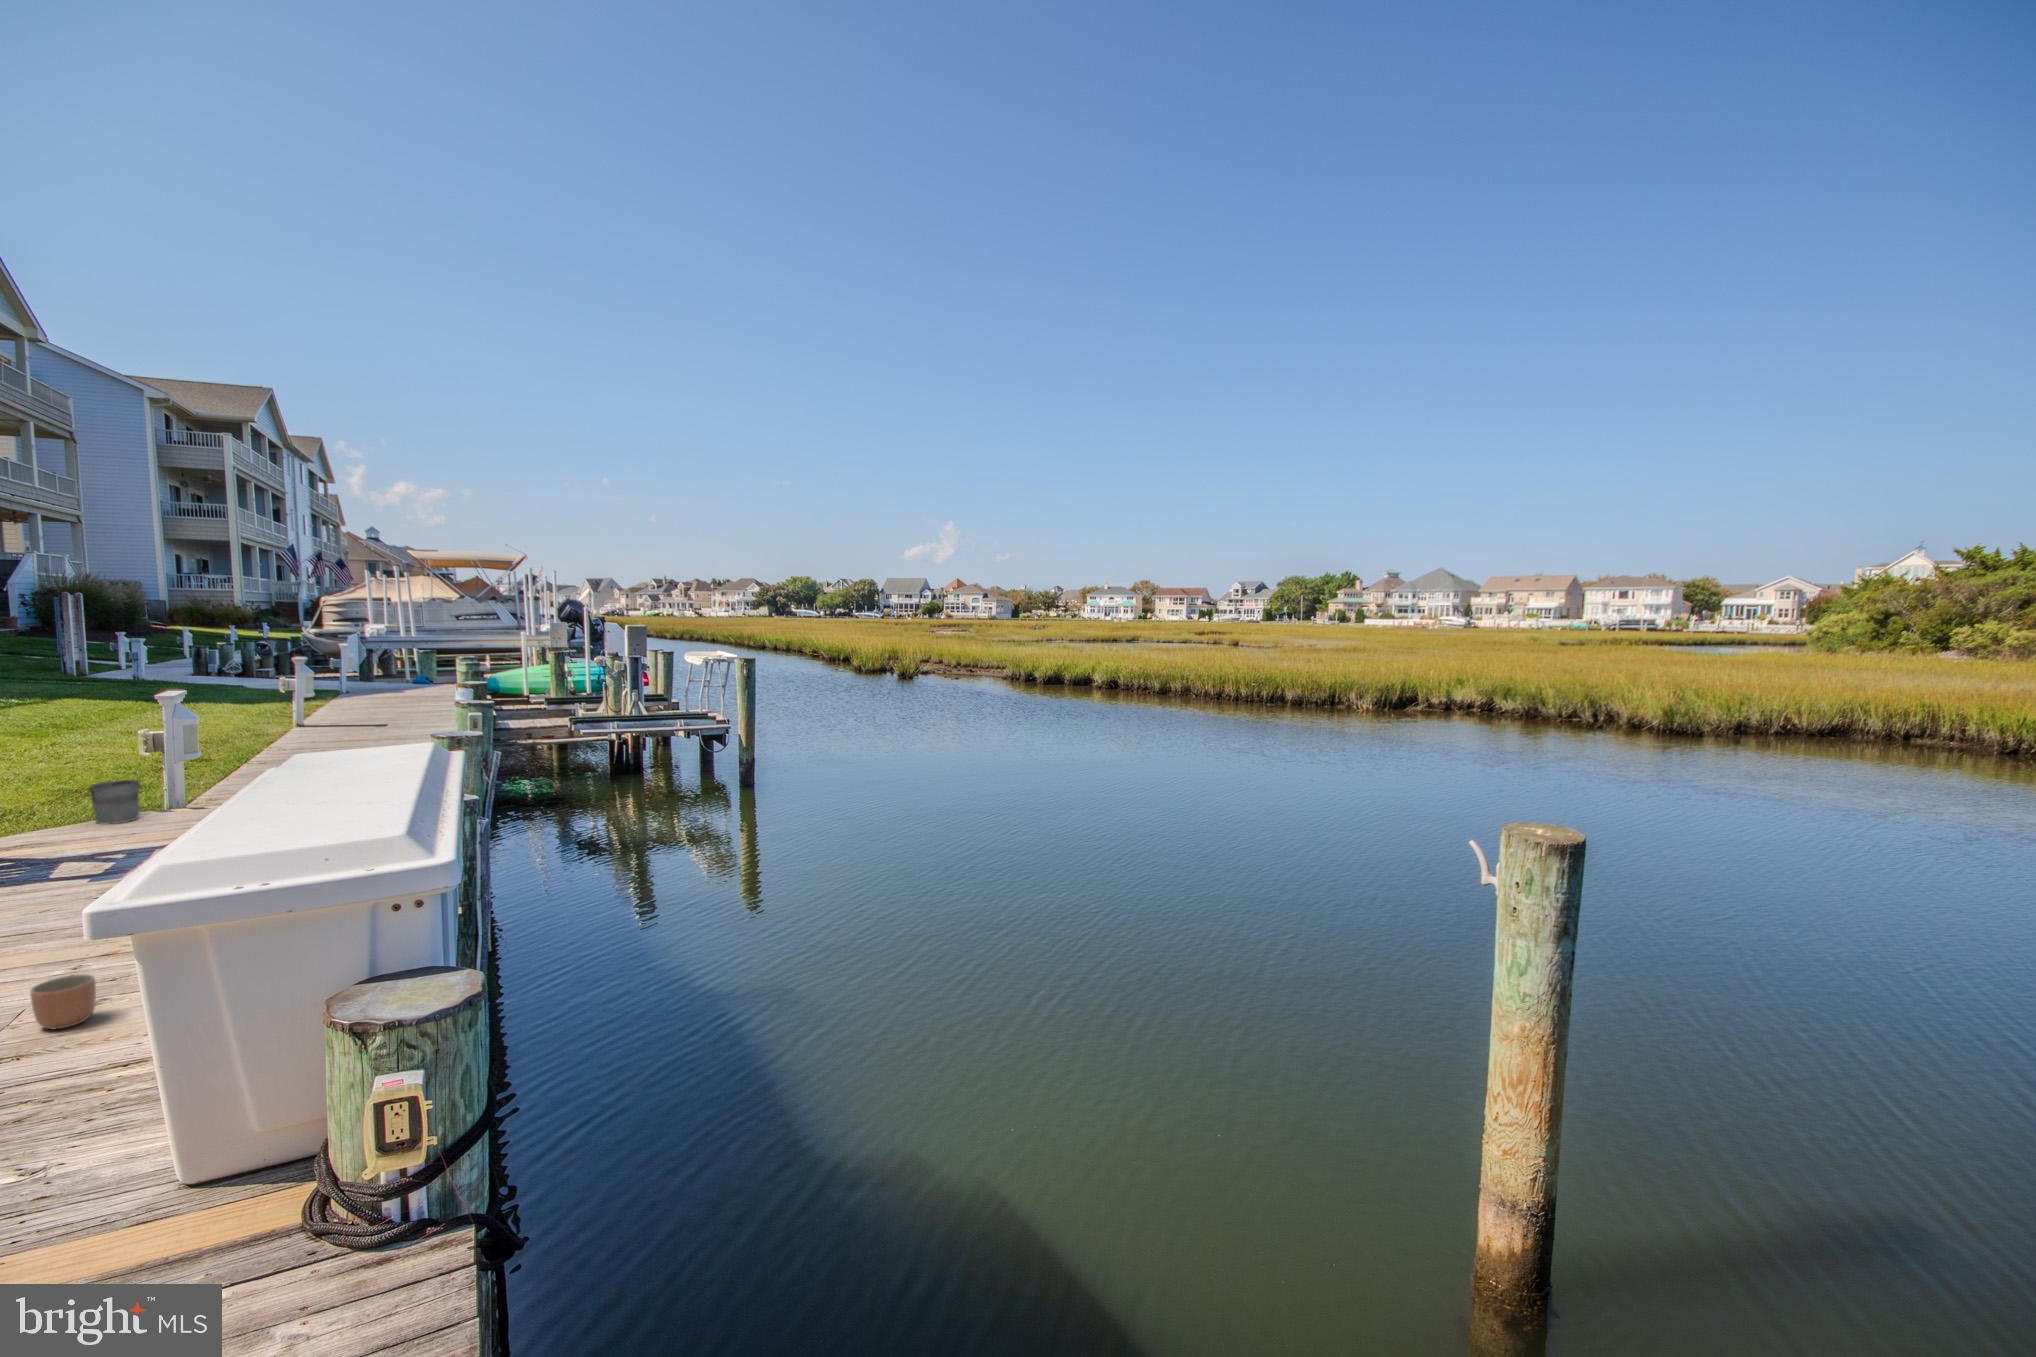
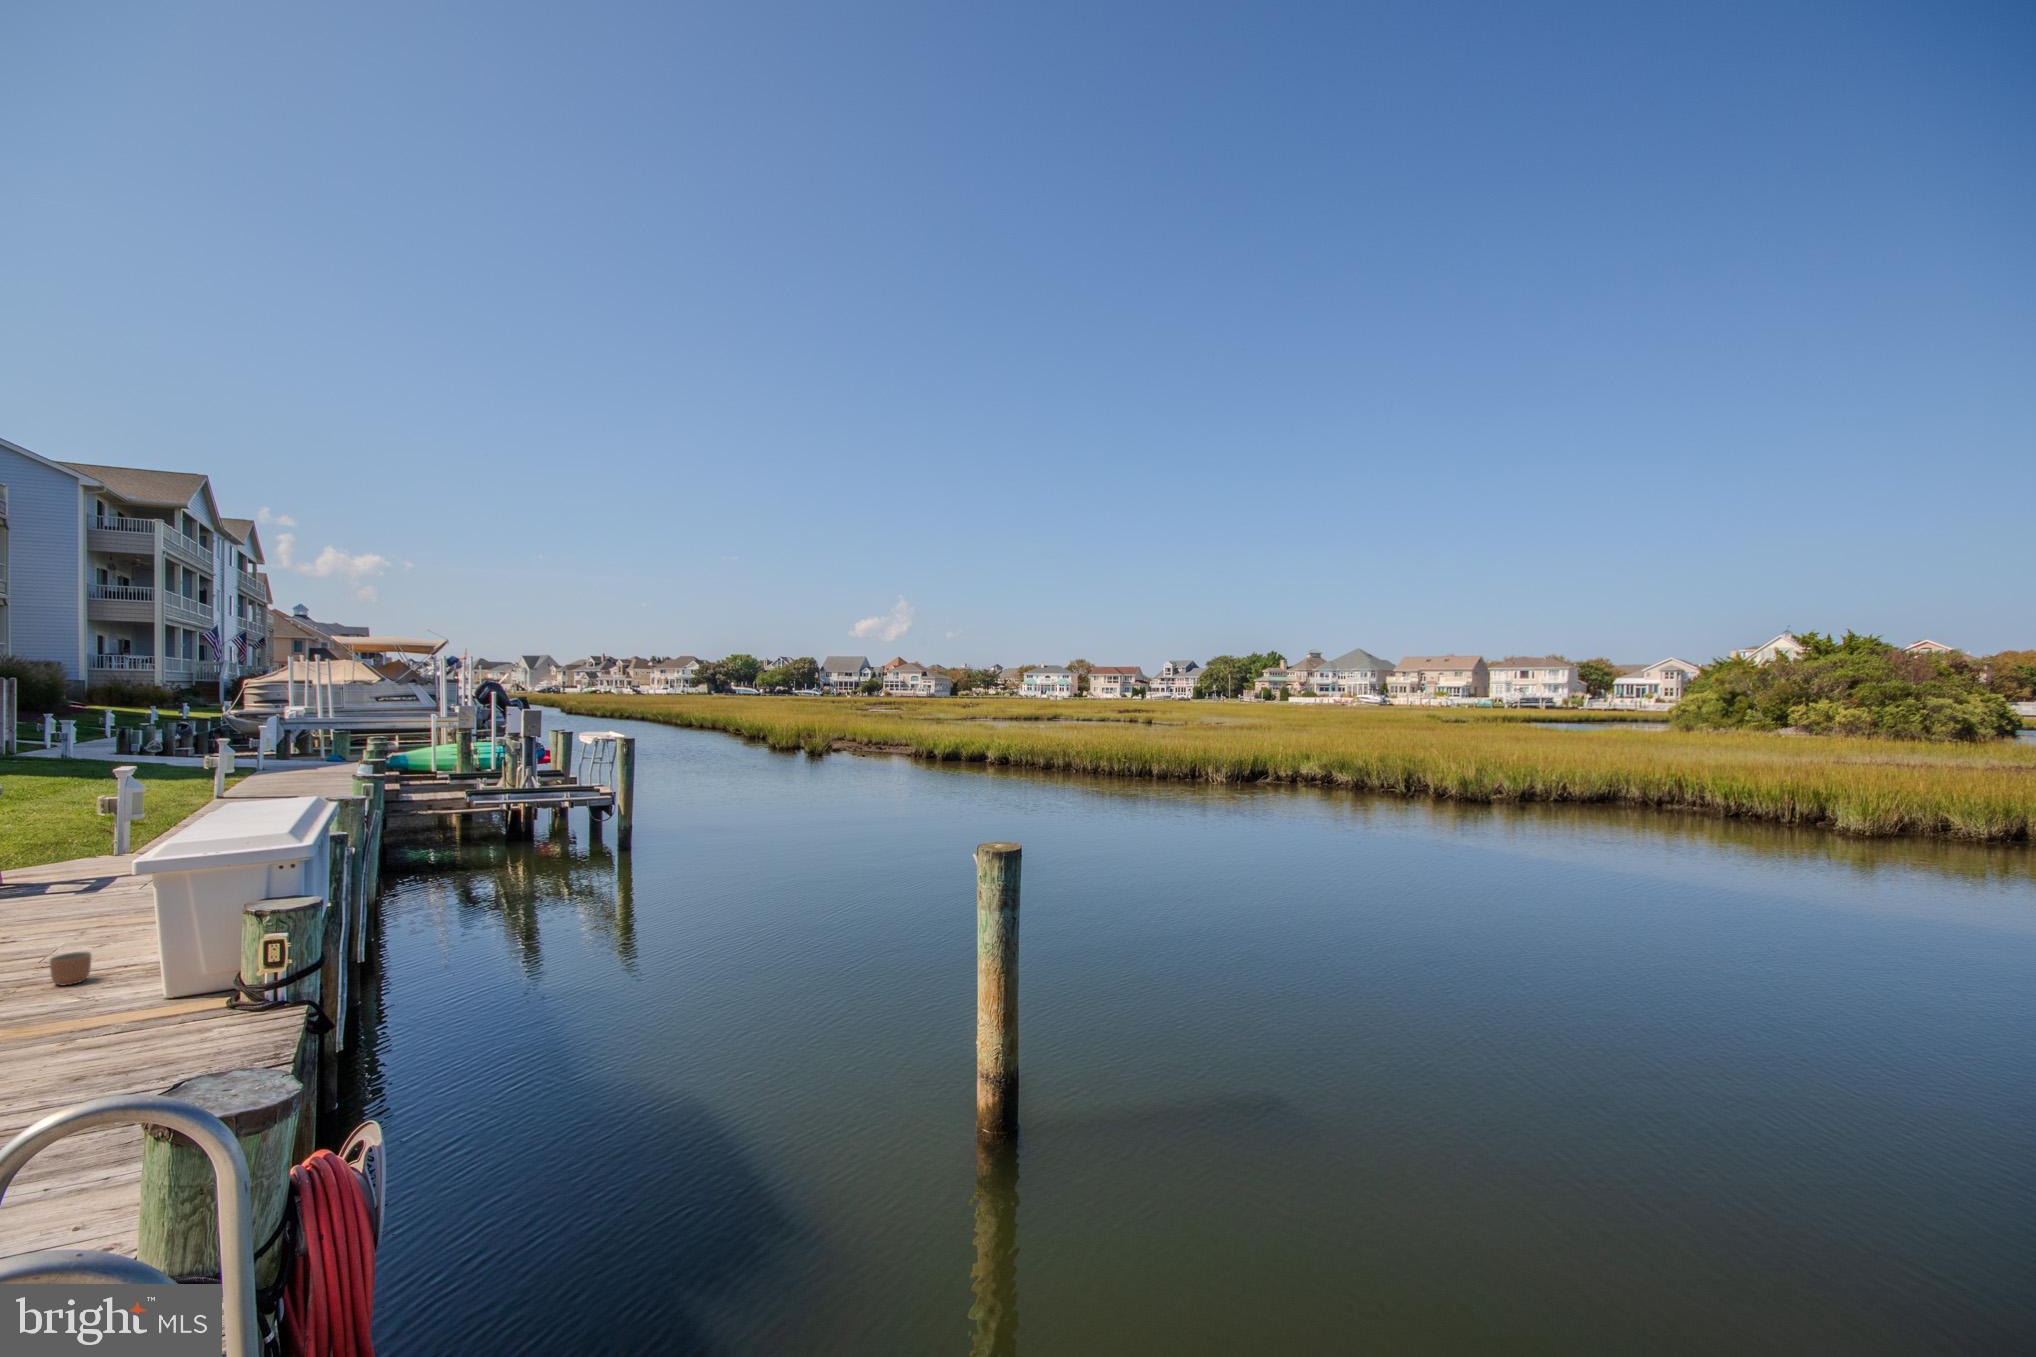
bucket: present [87,780,142,824] -> none [52,838,99,872]

